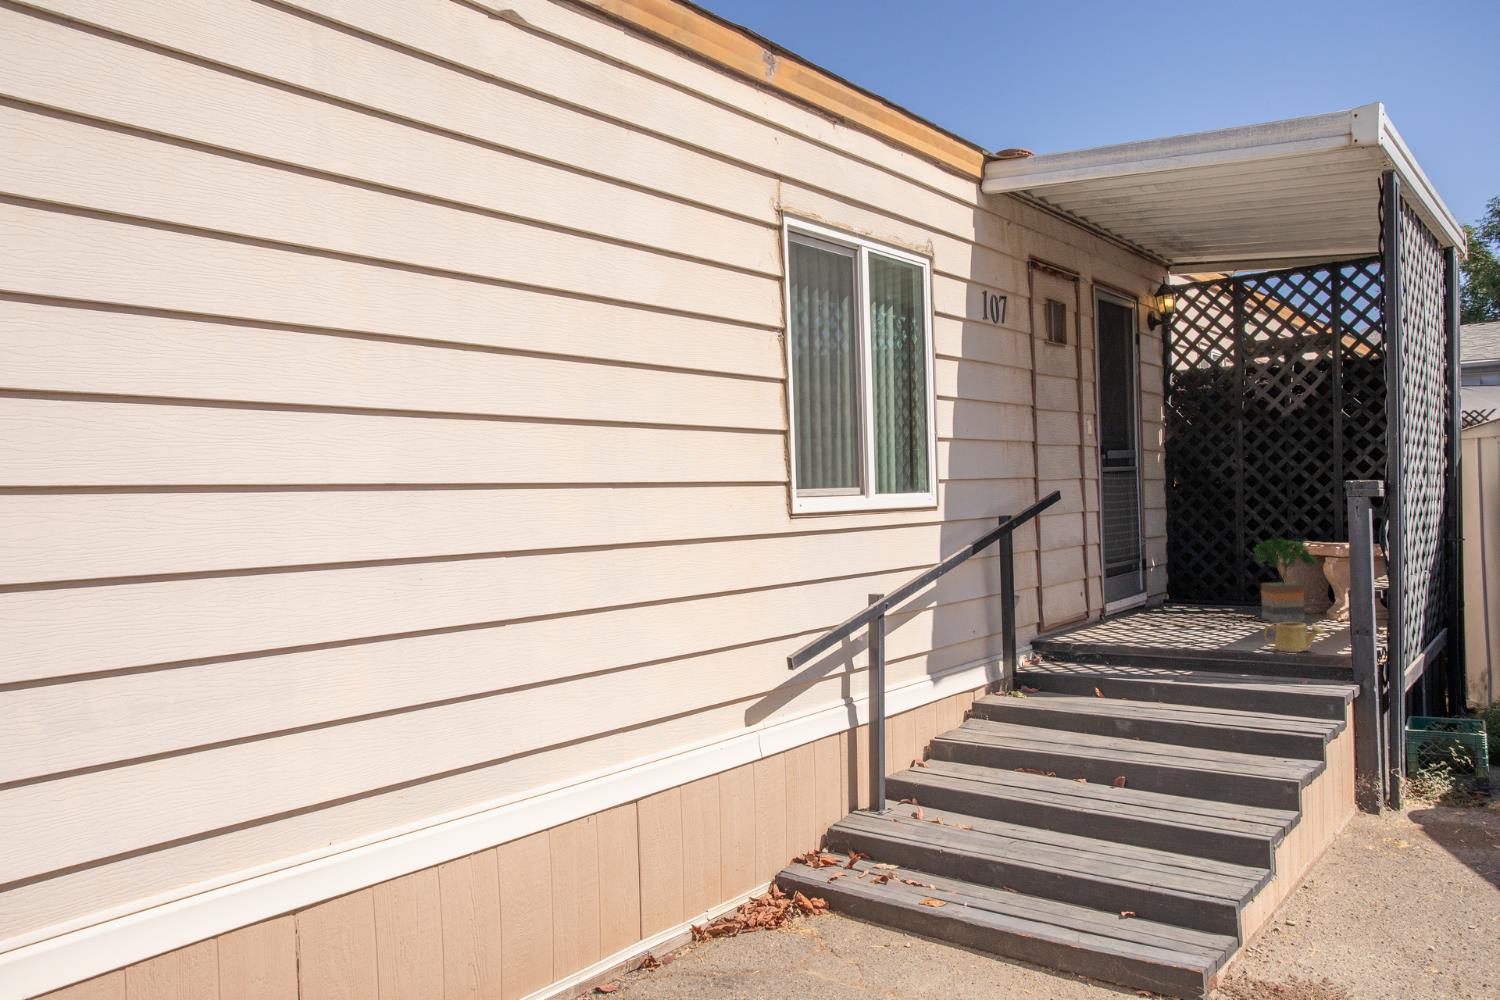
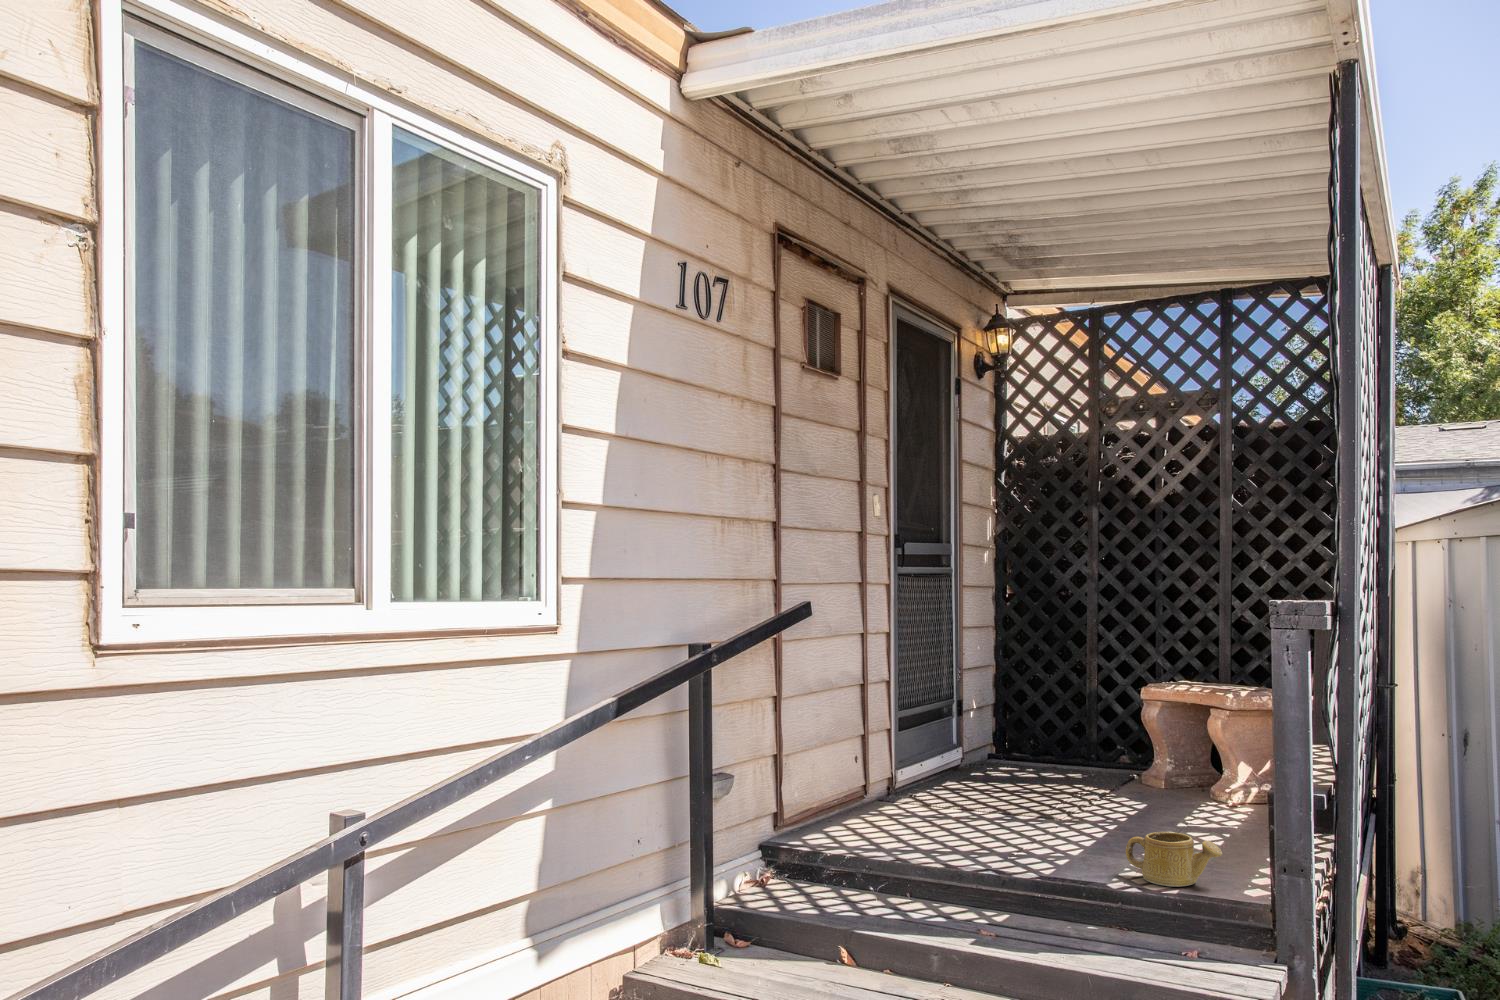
potted tree: present [1254,539,1316,622] -> none [1108,680,1205,809]

